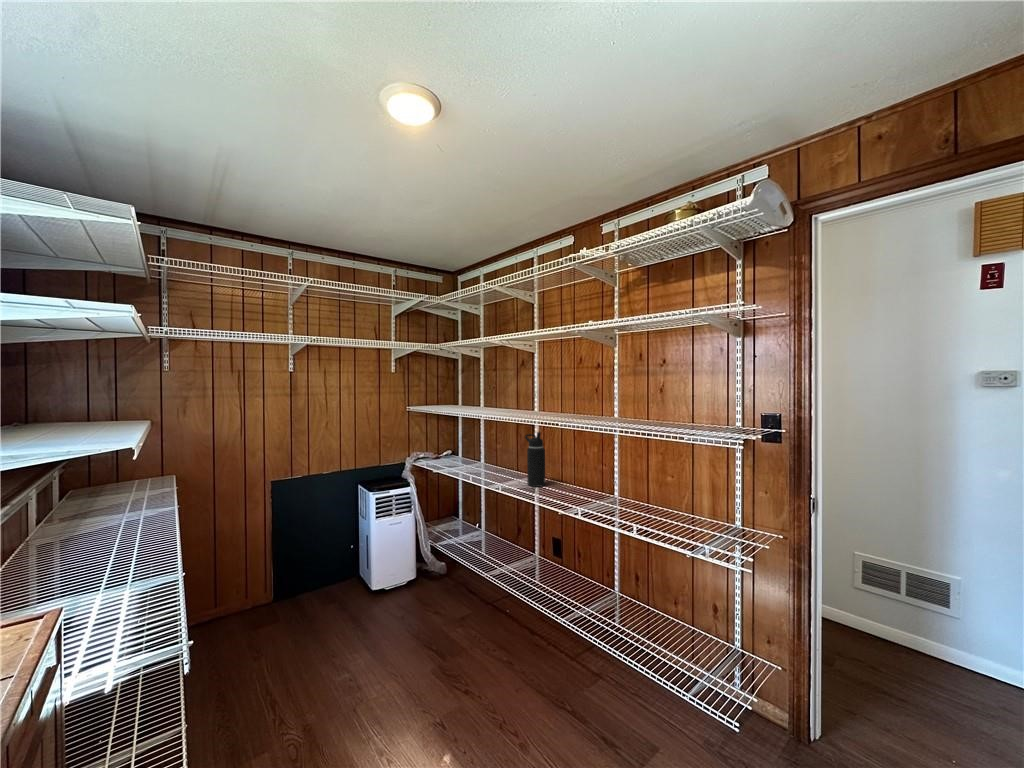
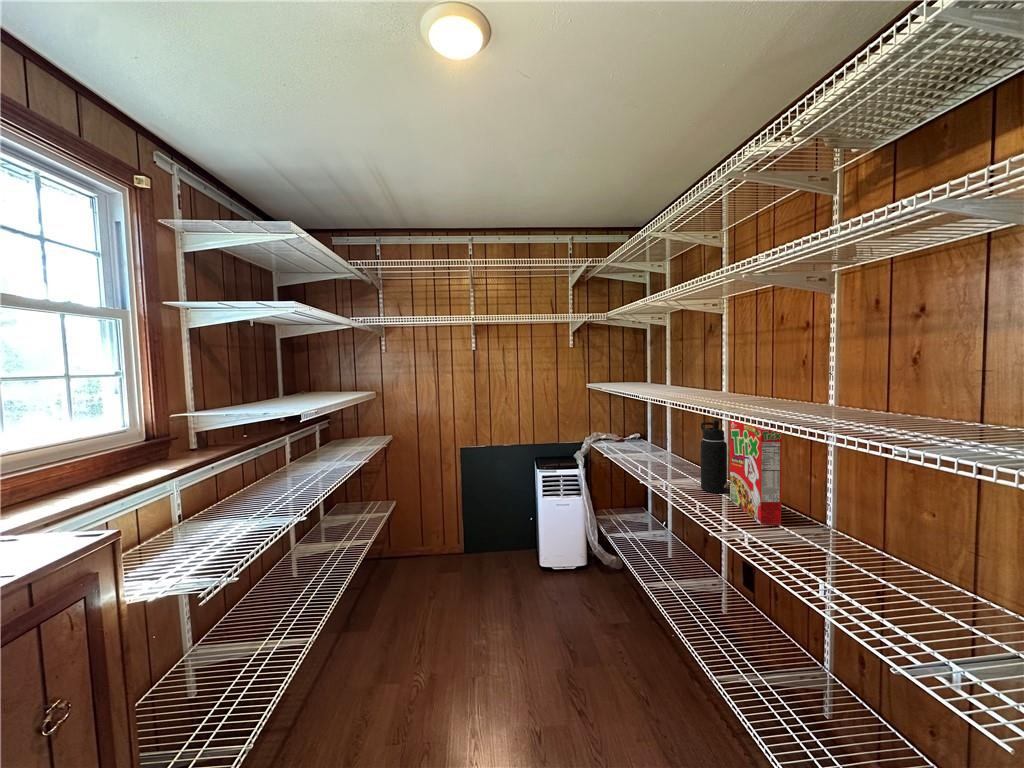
cereal box: none [551,430,591,502] -> present [730,420,782,525]

